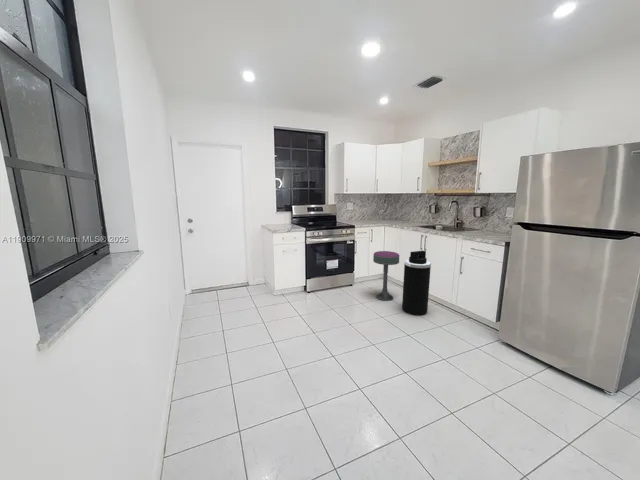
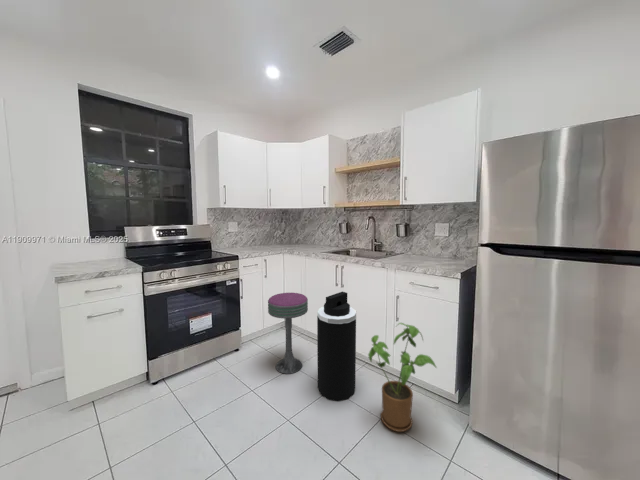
house plant: none [434,271,476,332] -> present [368,323,436,432]

